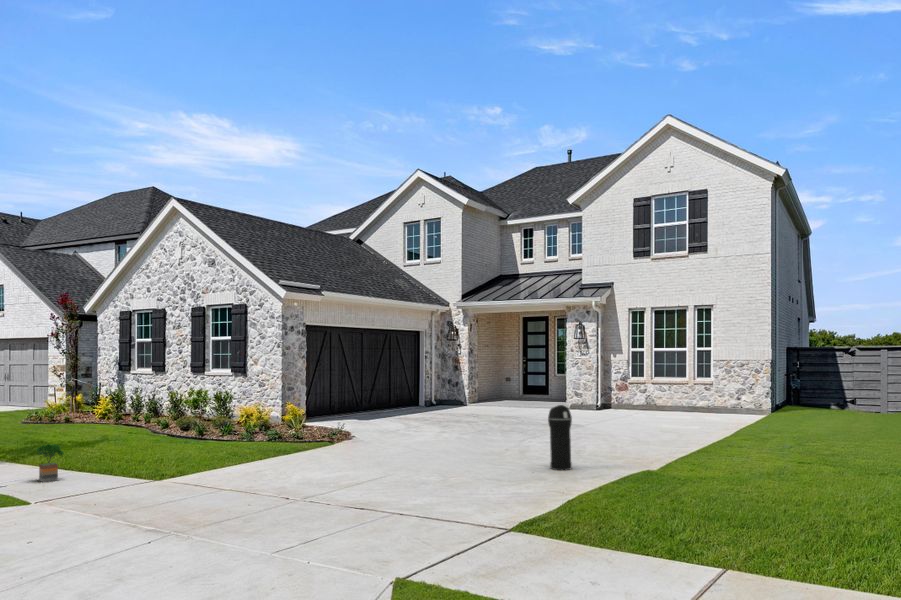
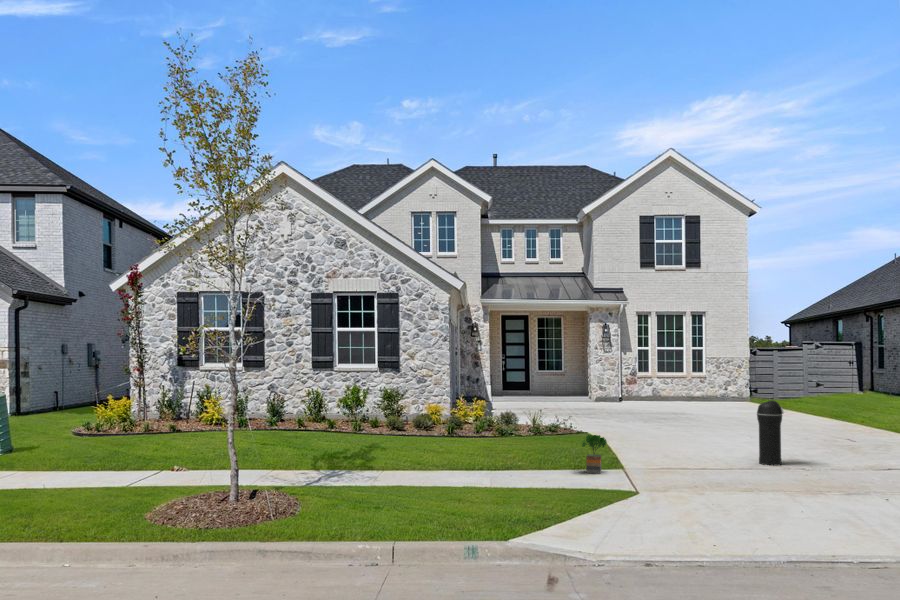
trash can: present [548,405,572,470] -> present [757,401,784,465]

